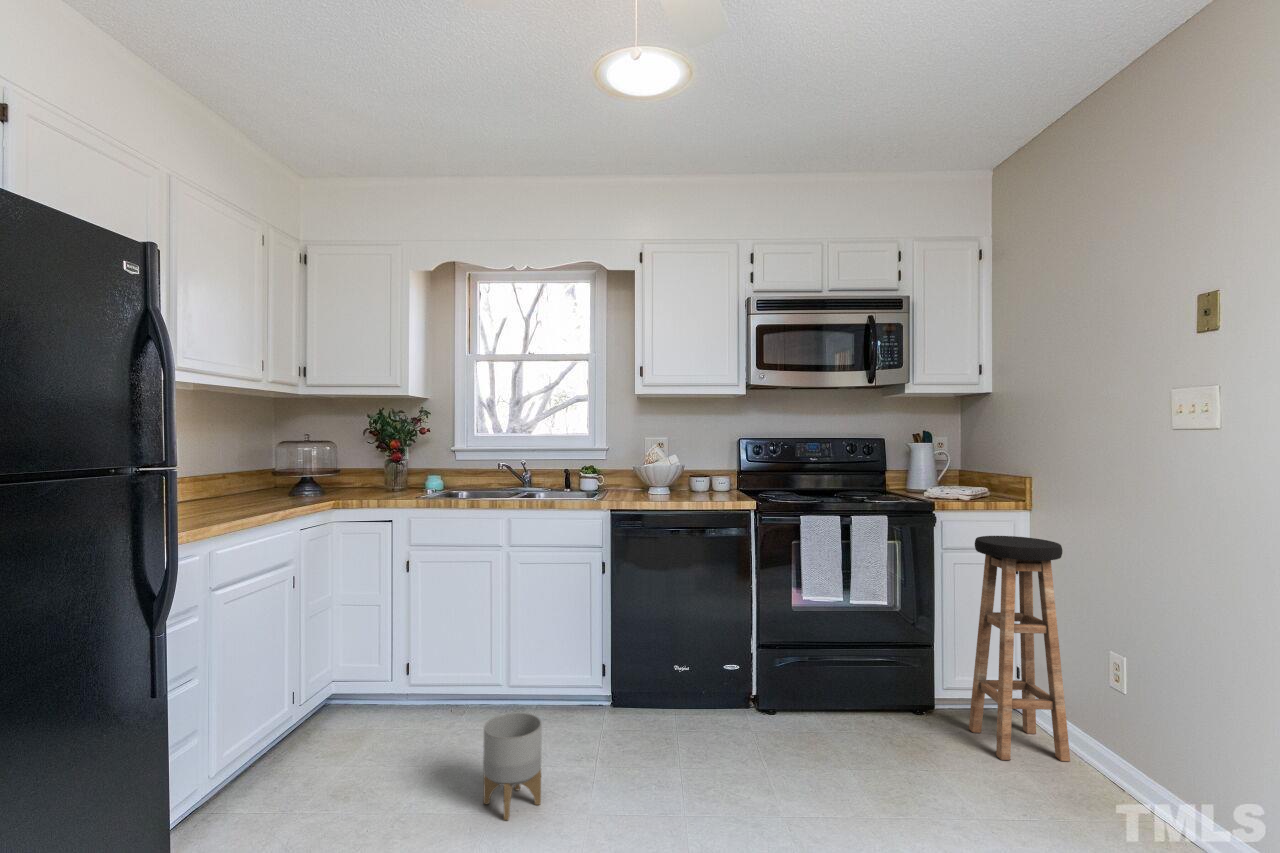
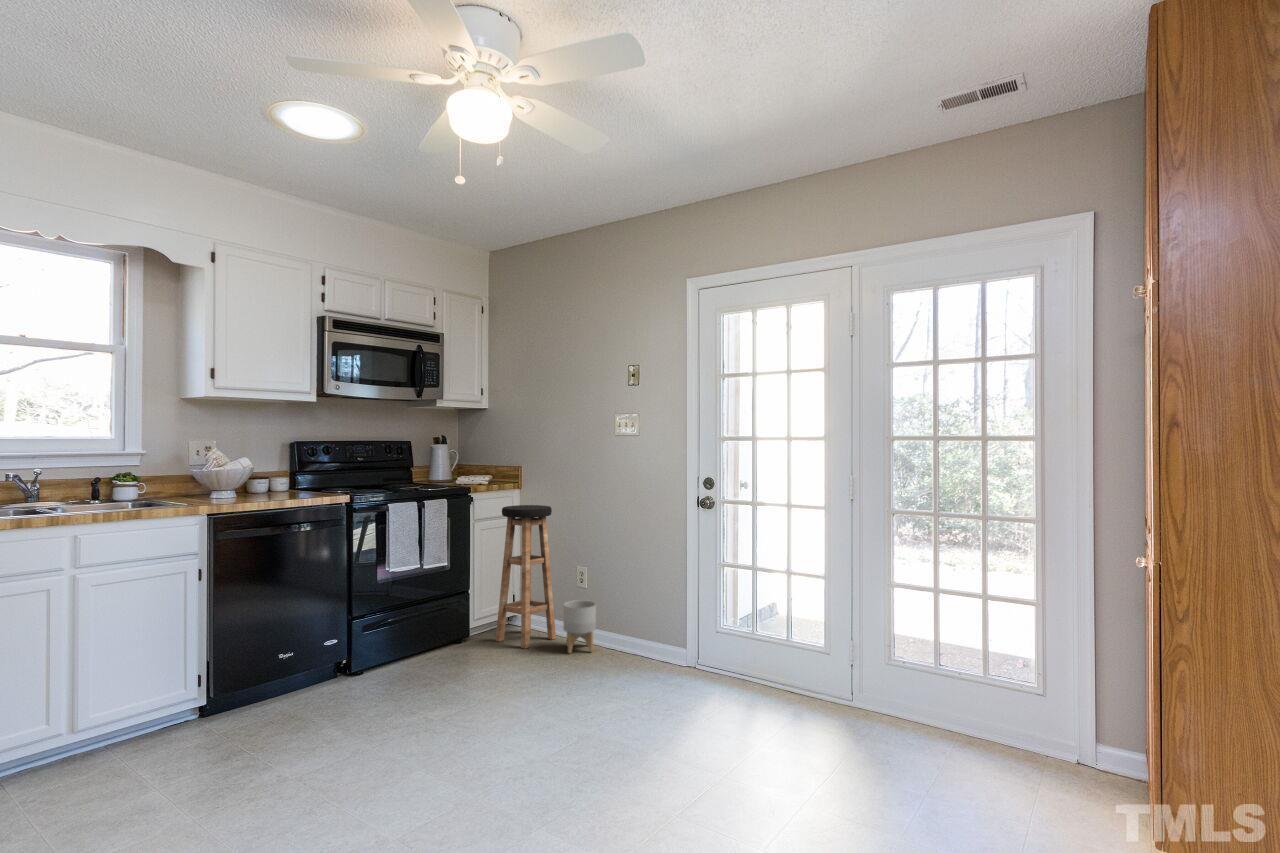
planter: present [483,712,542,820] -> present [563,600,596,653]

